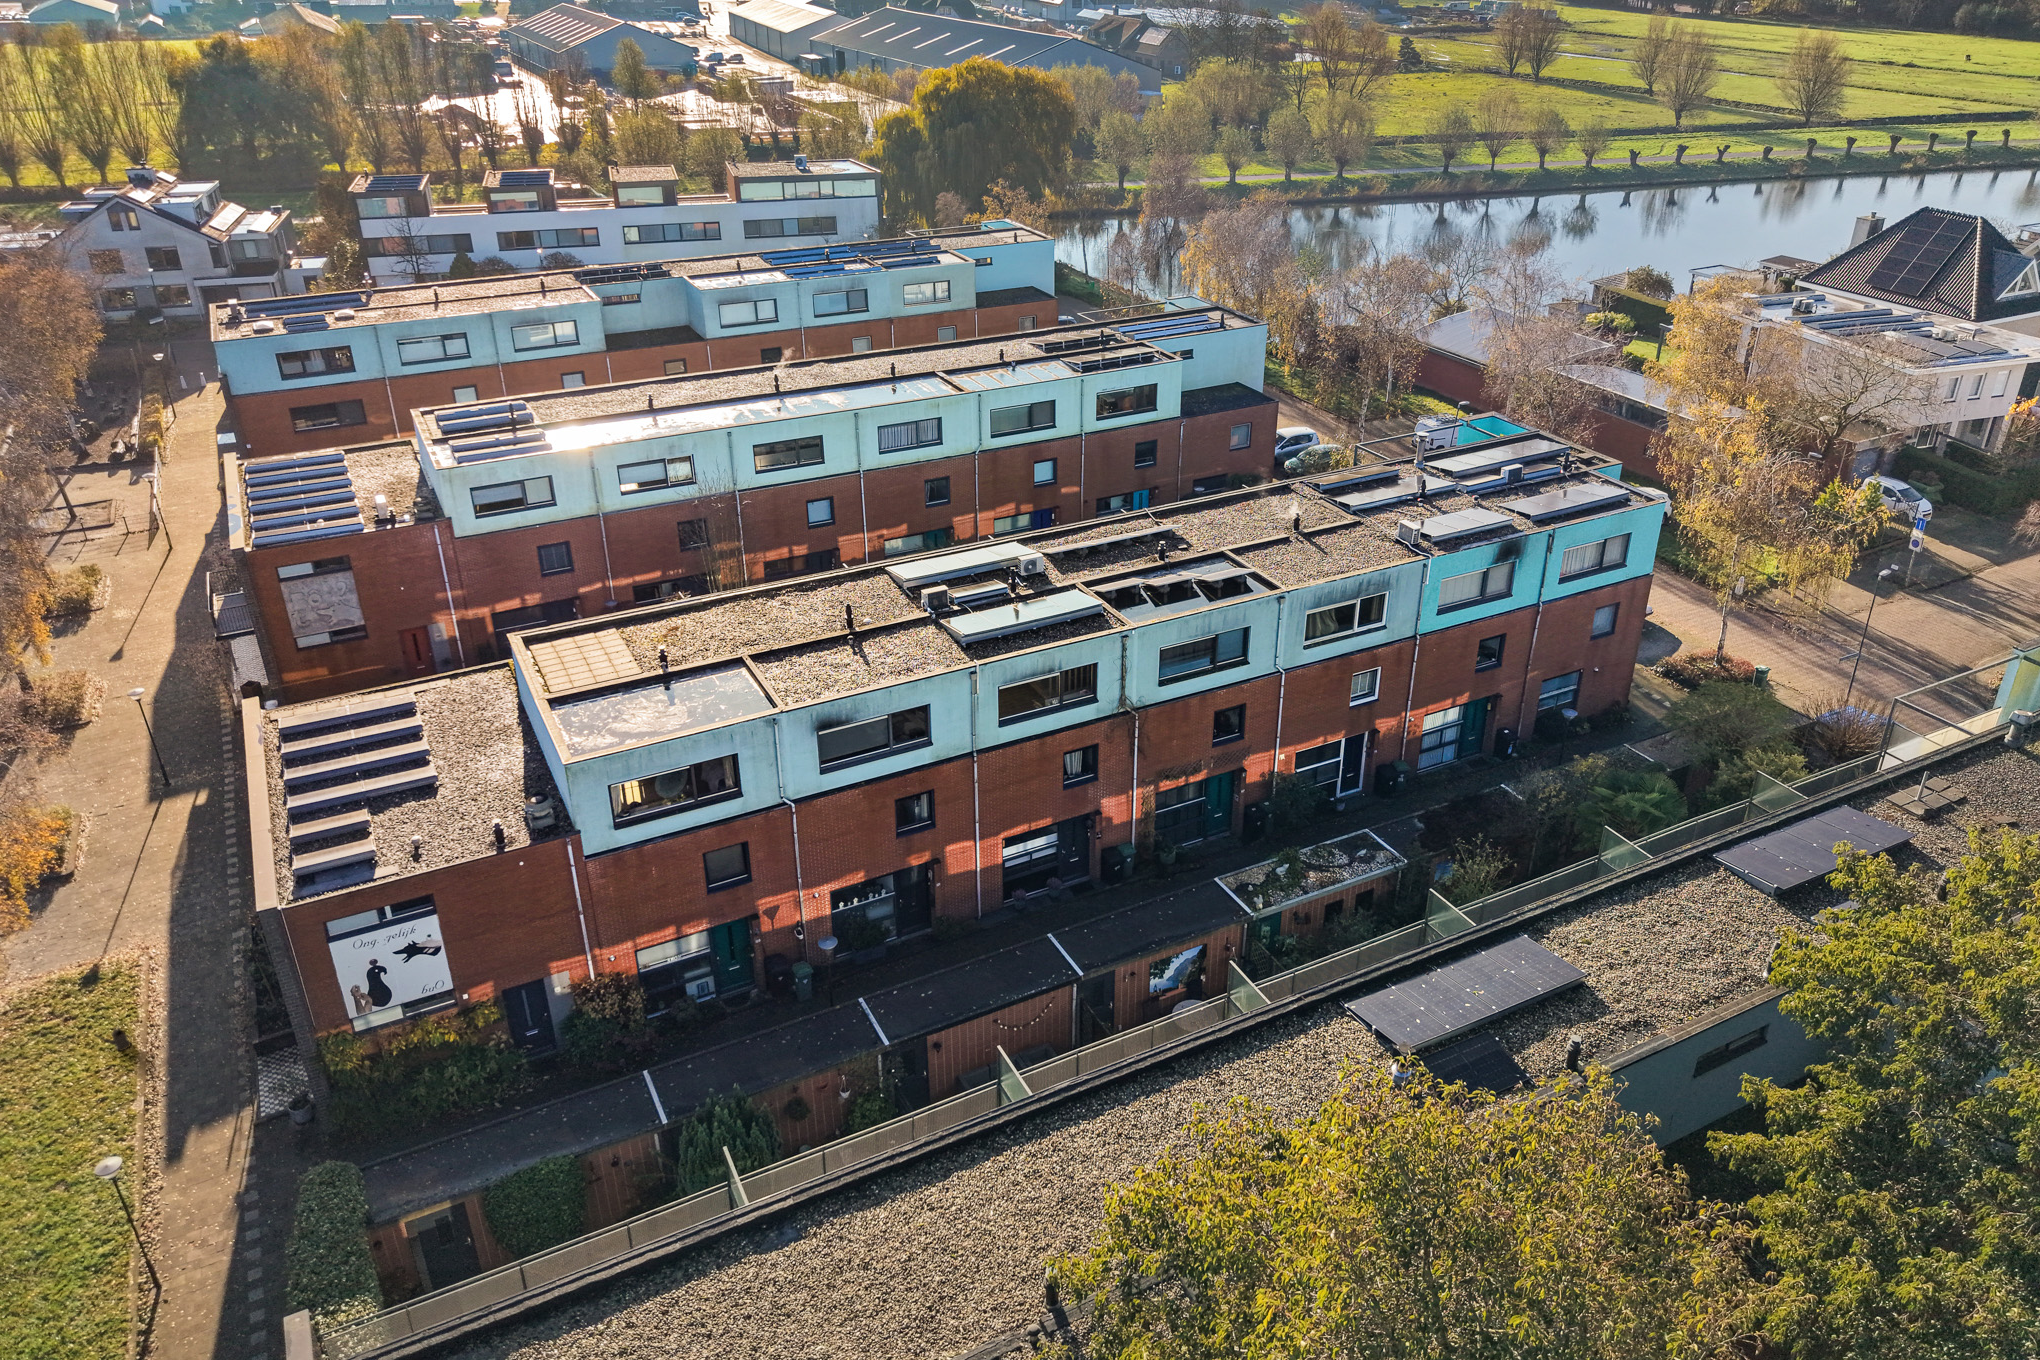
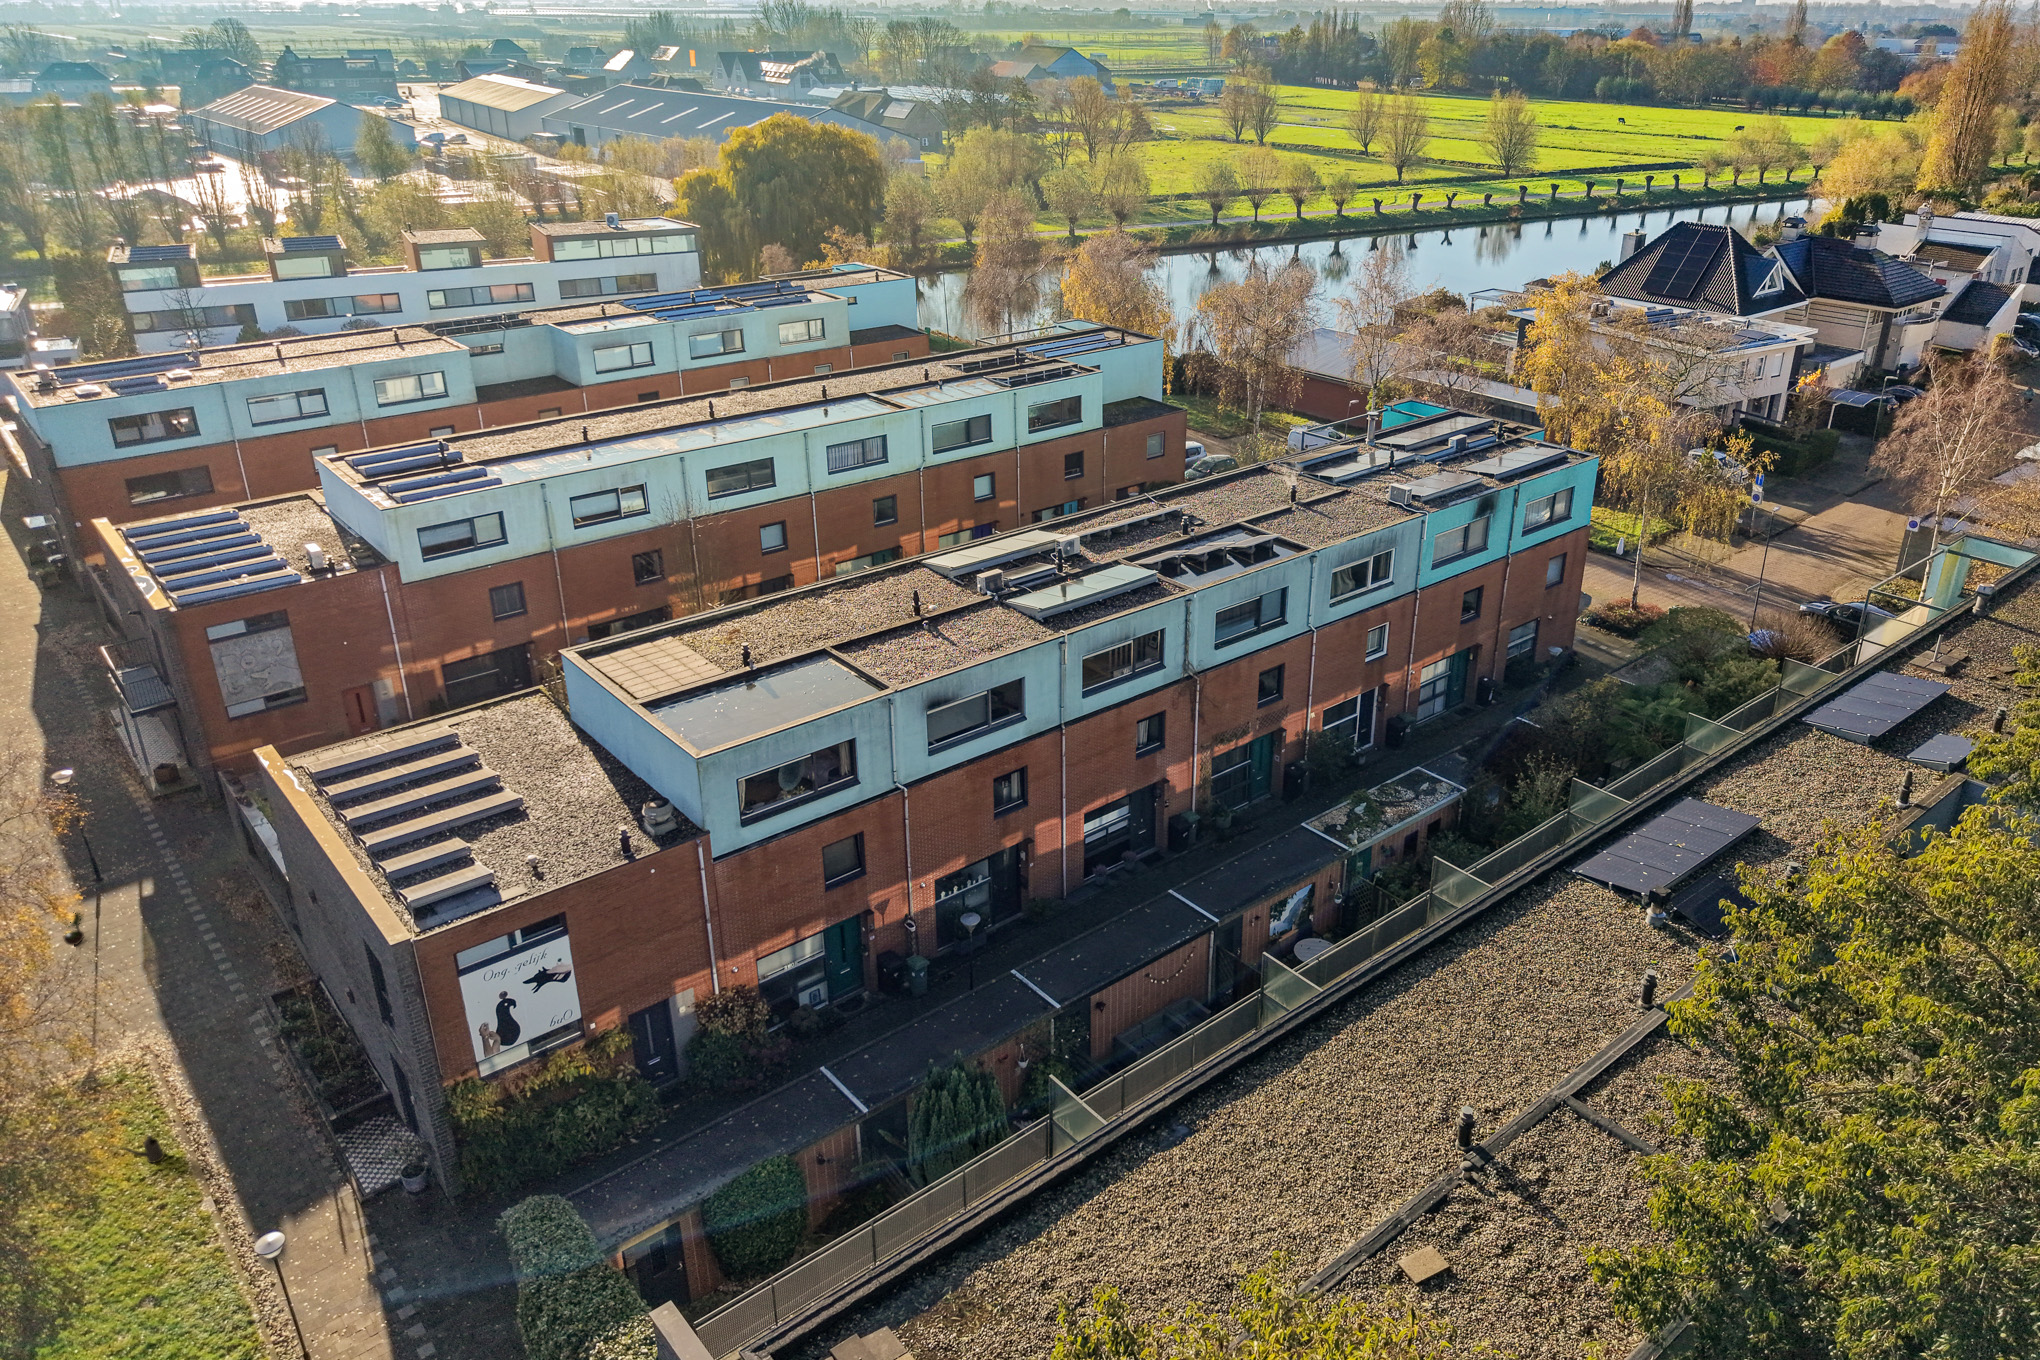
potted tree: none [133,802,152,832] -> present [64,912,84,945]

